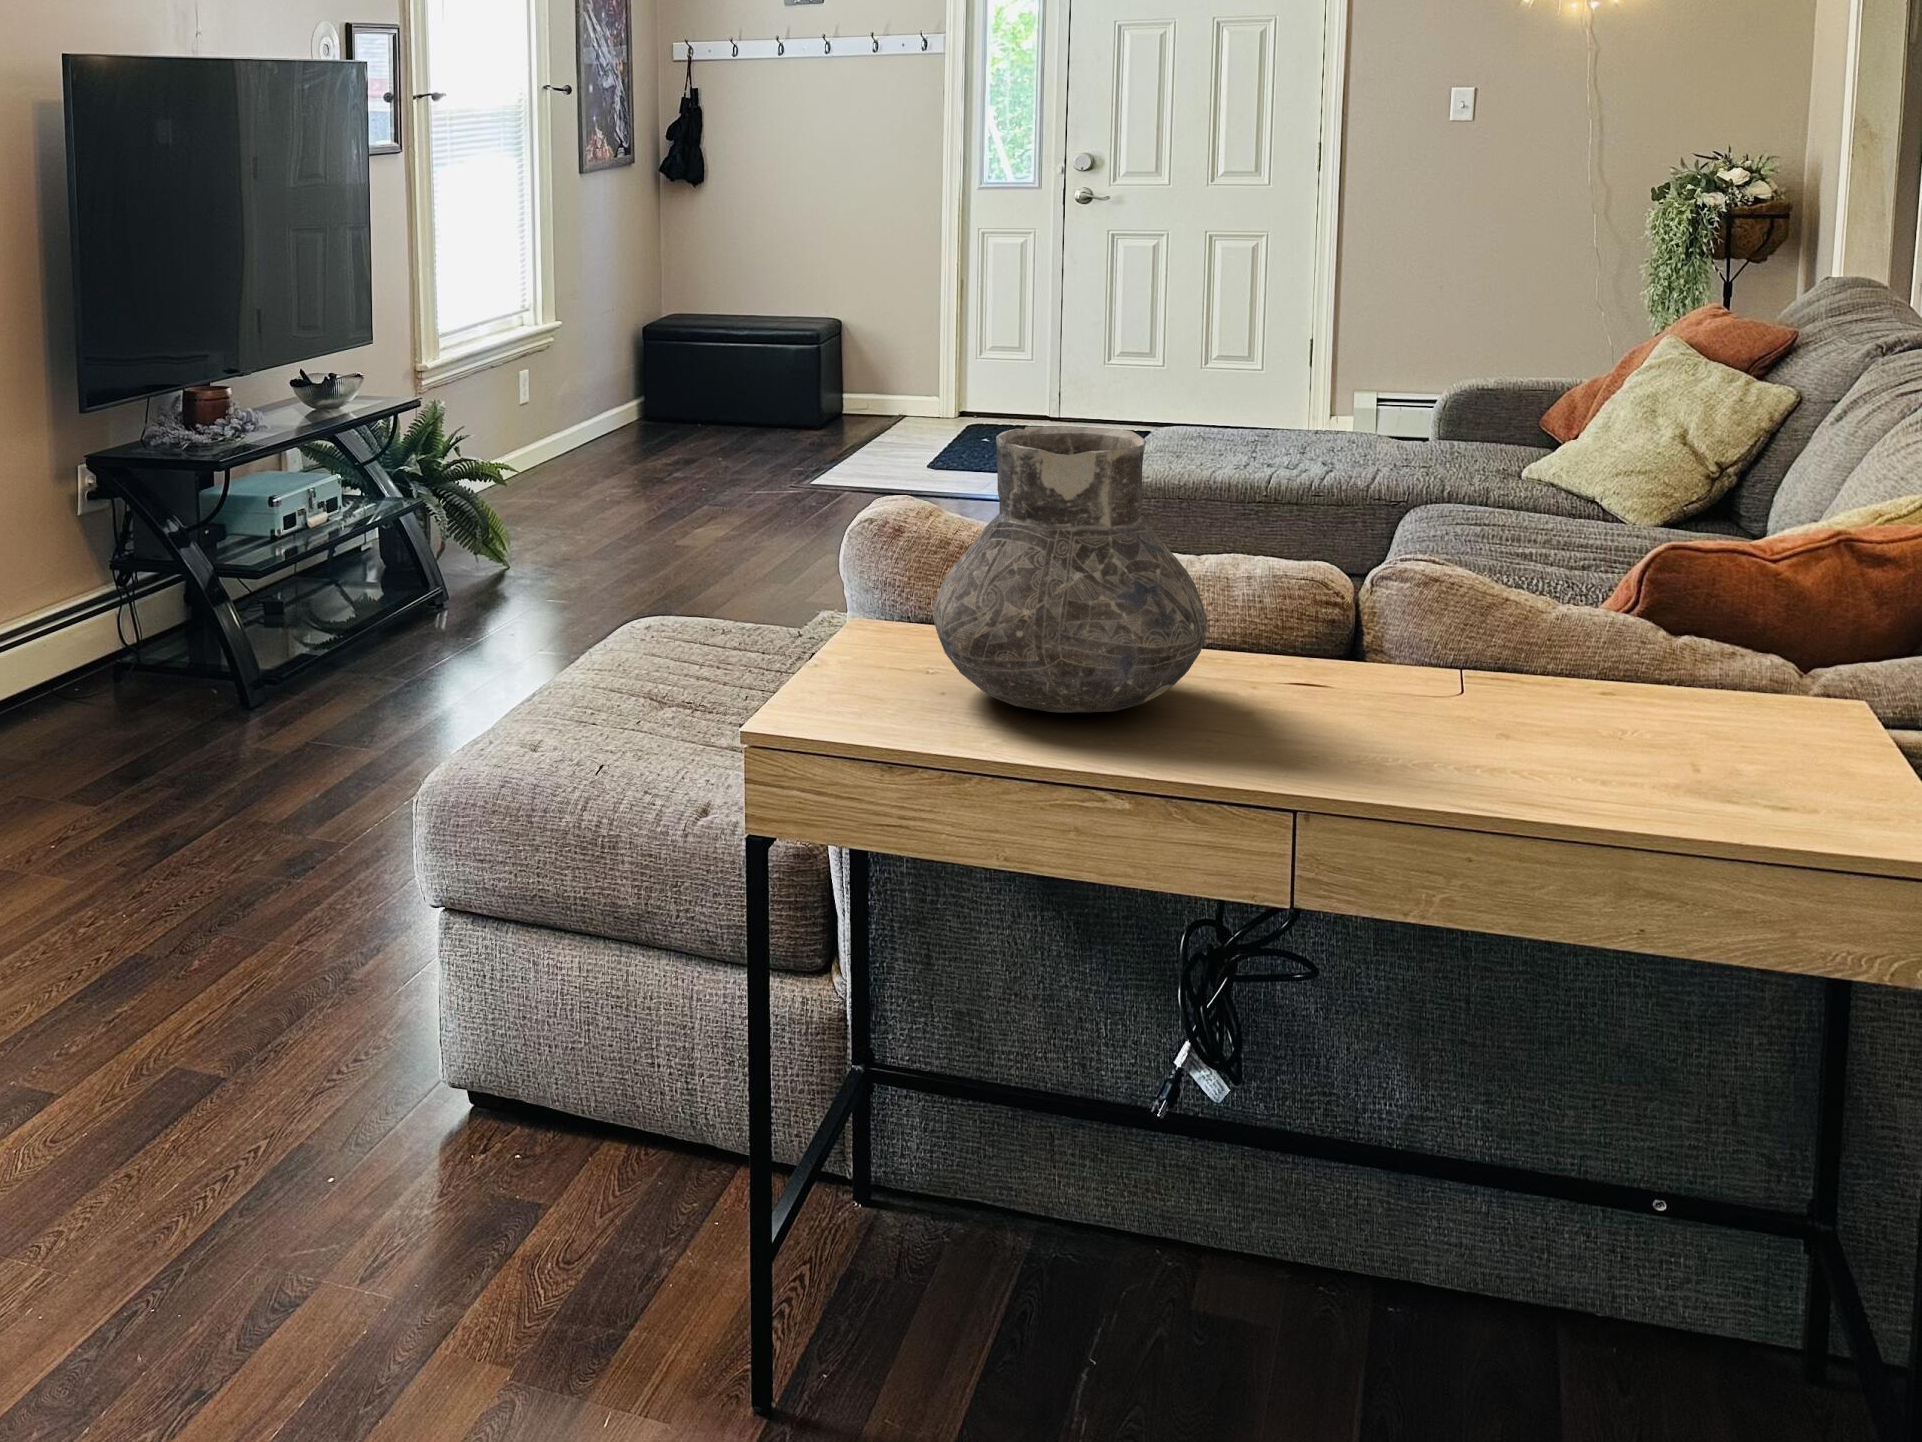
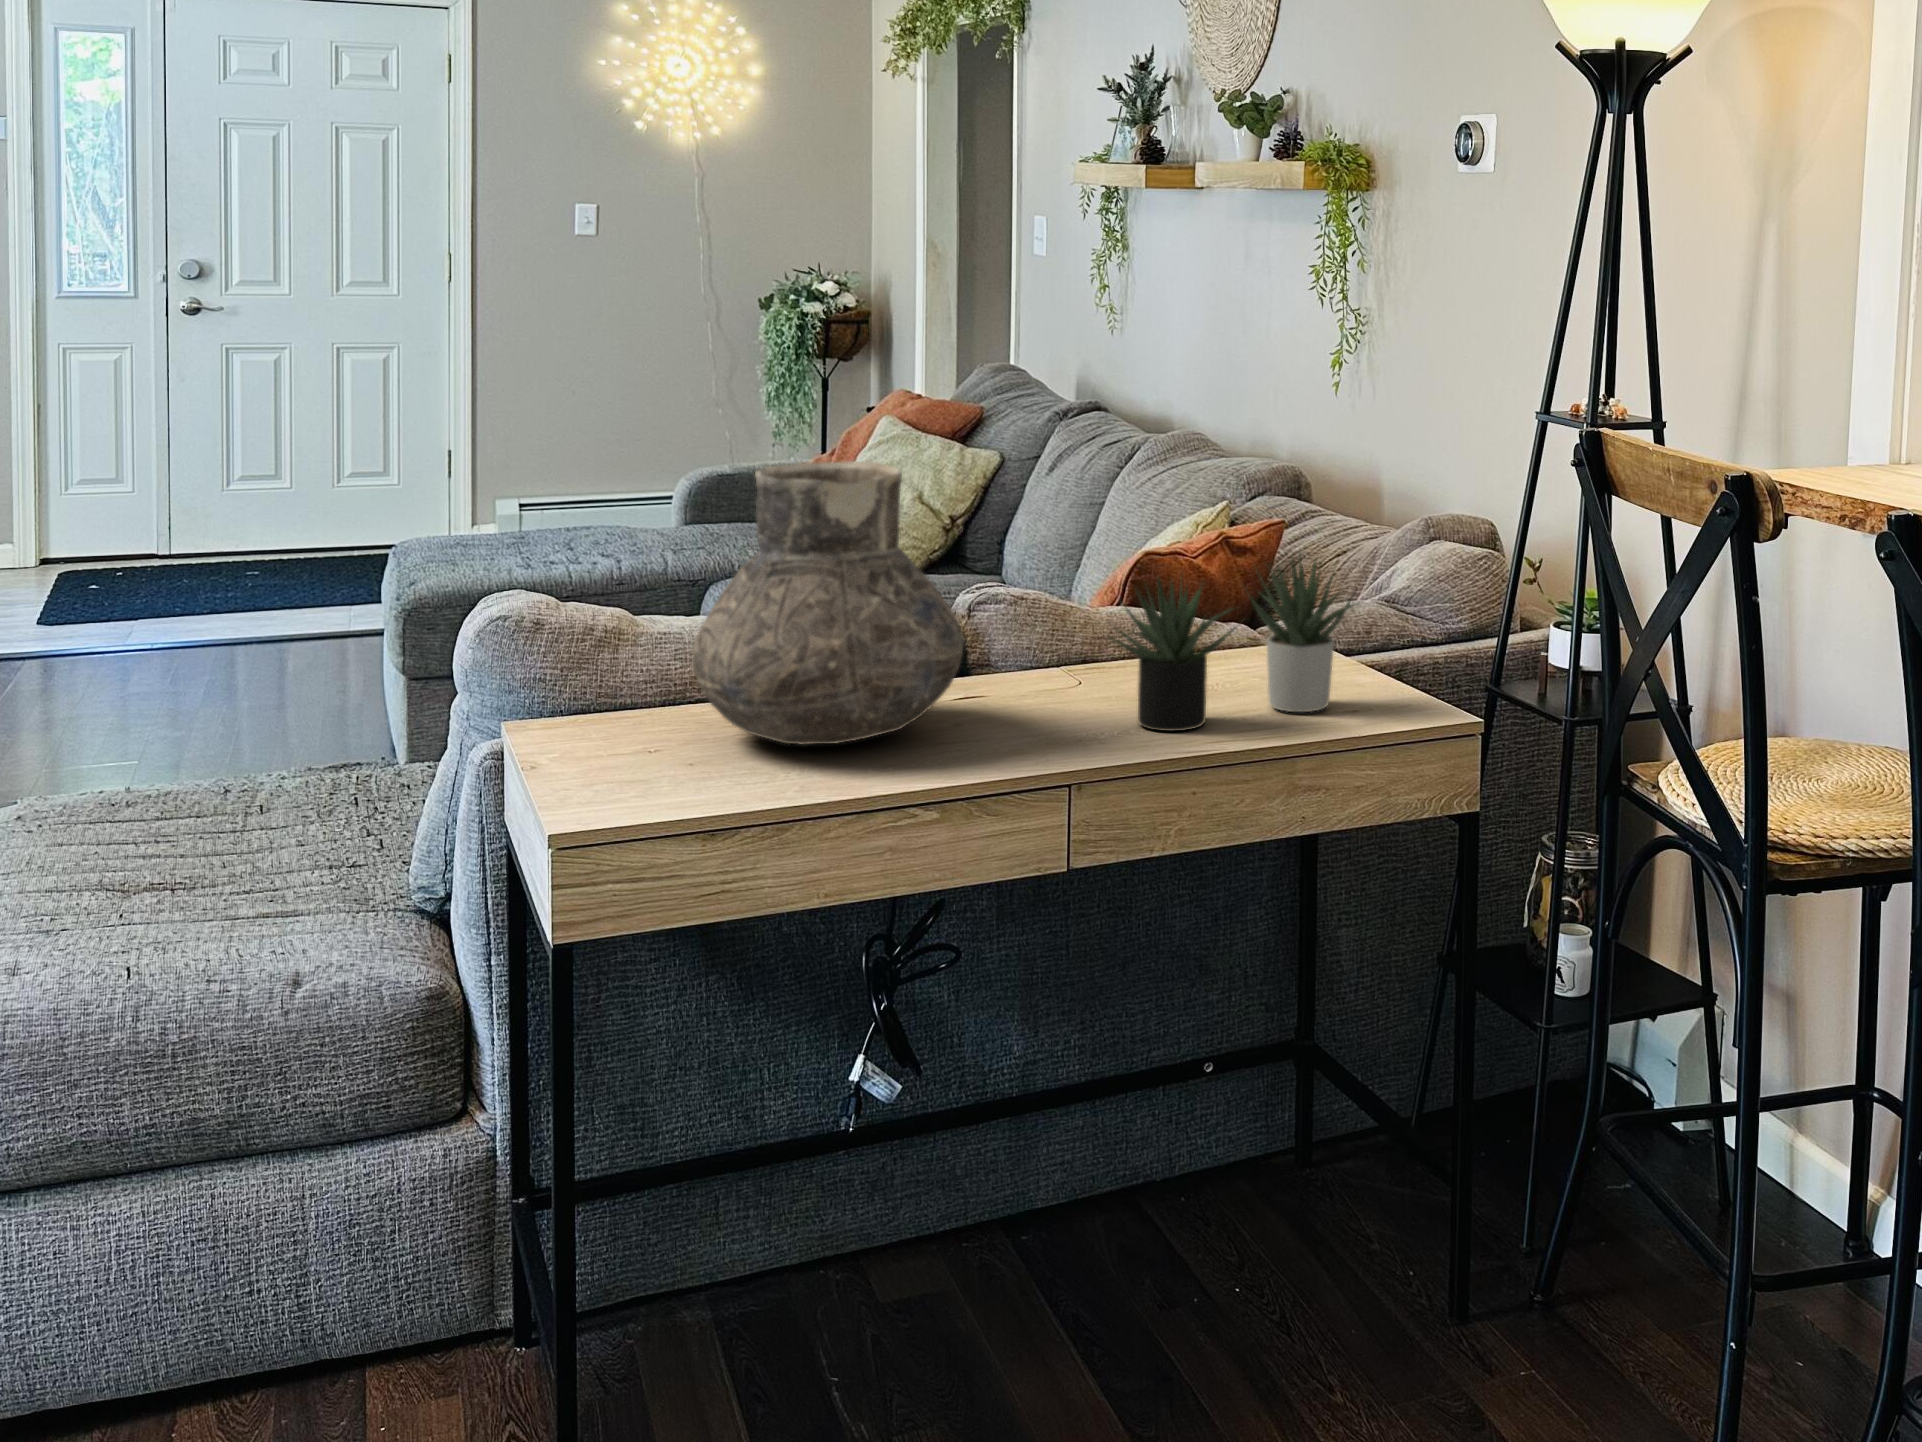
succulent plant: none [1344,592,1743,795] -> present [1112,554,1358,731]

